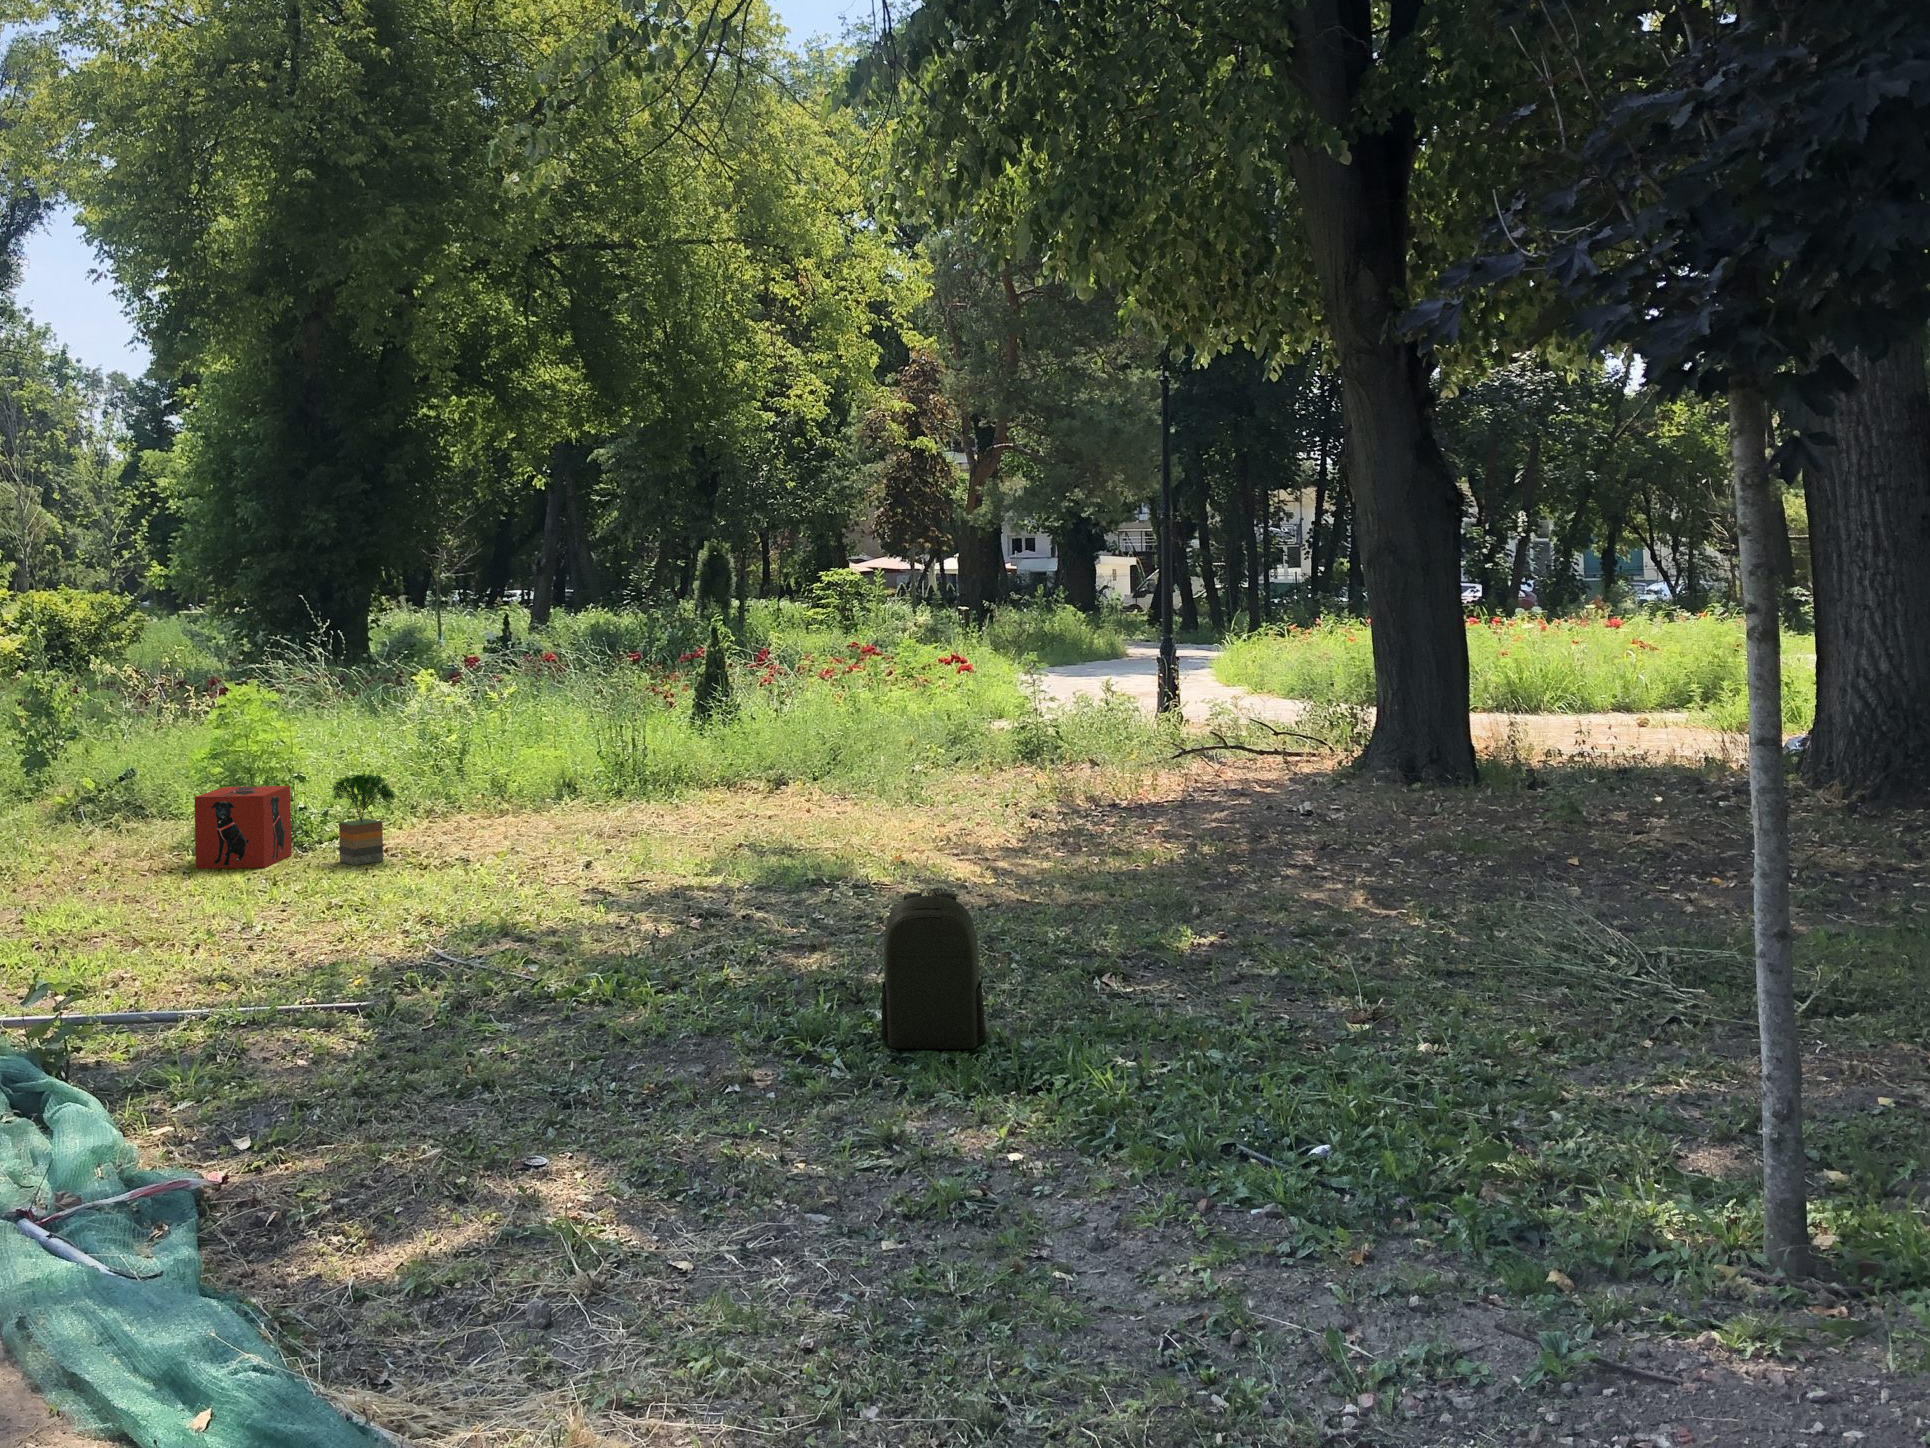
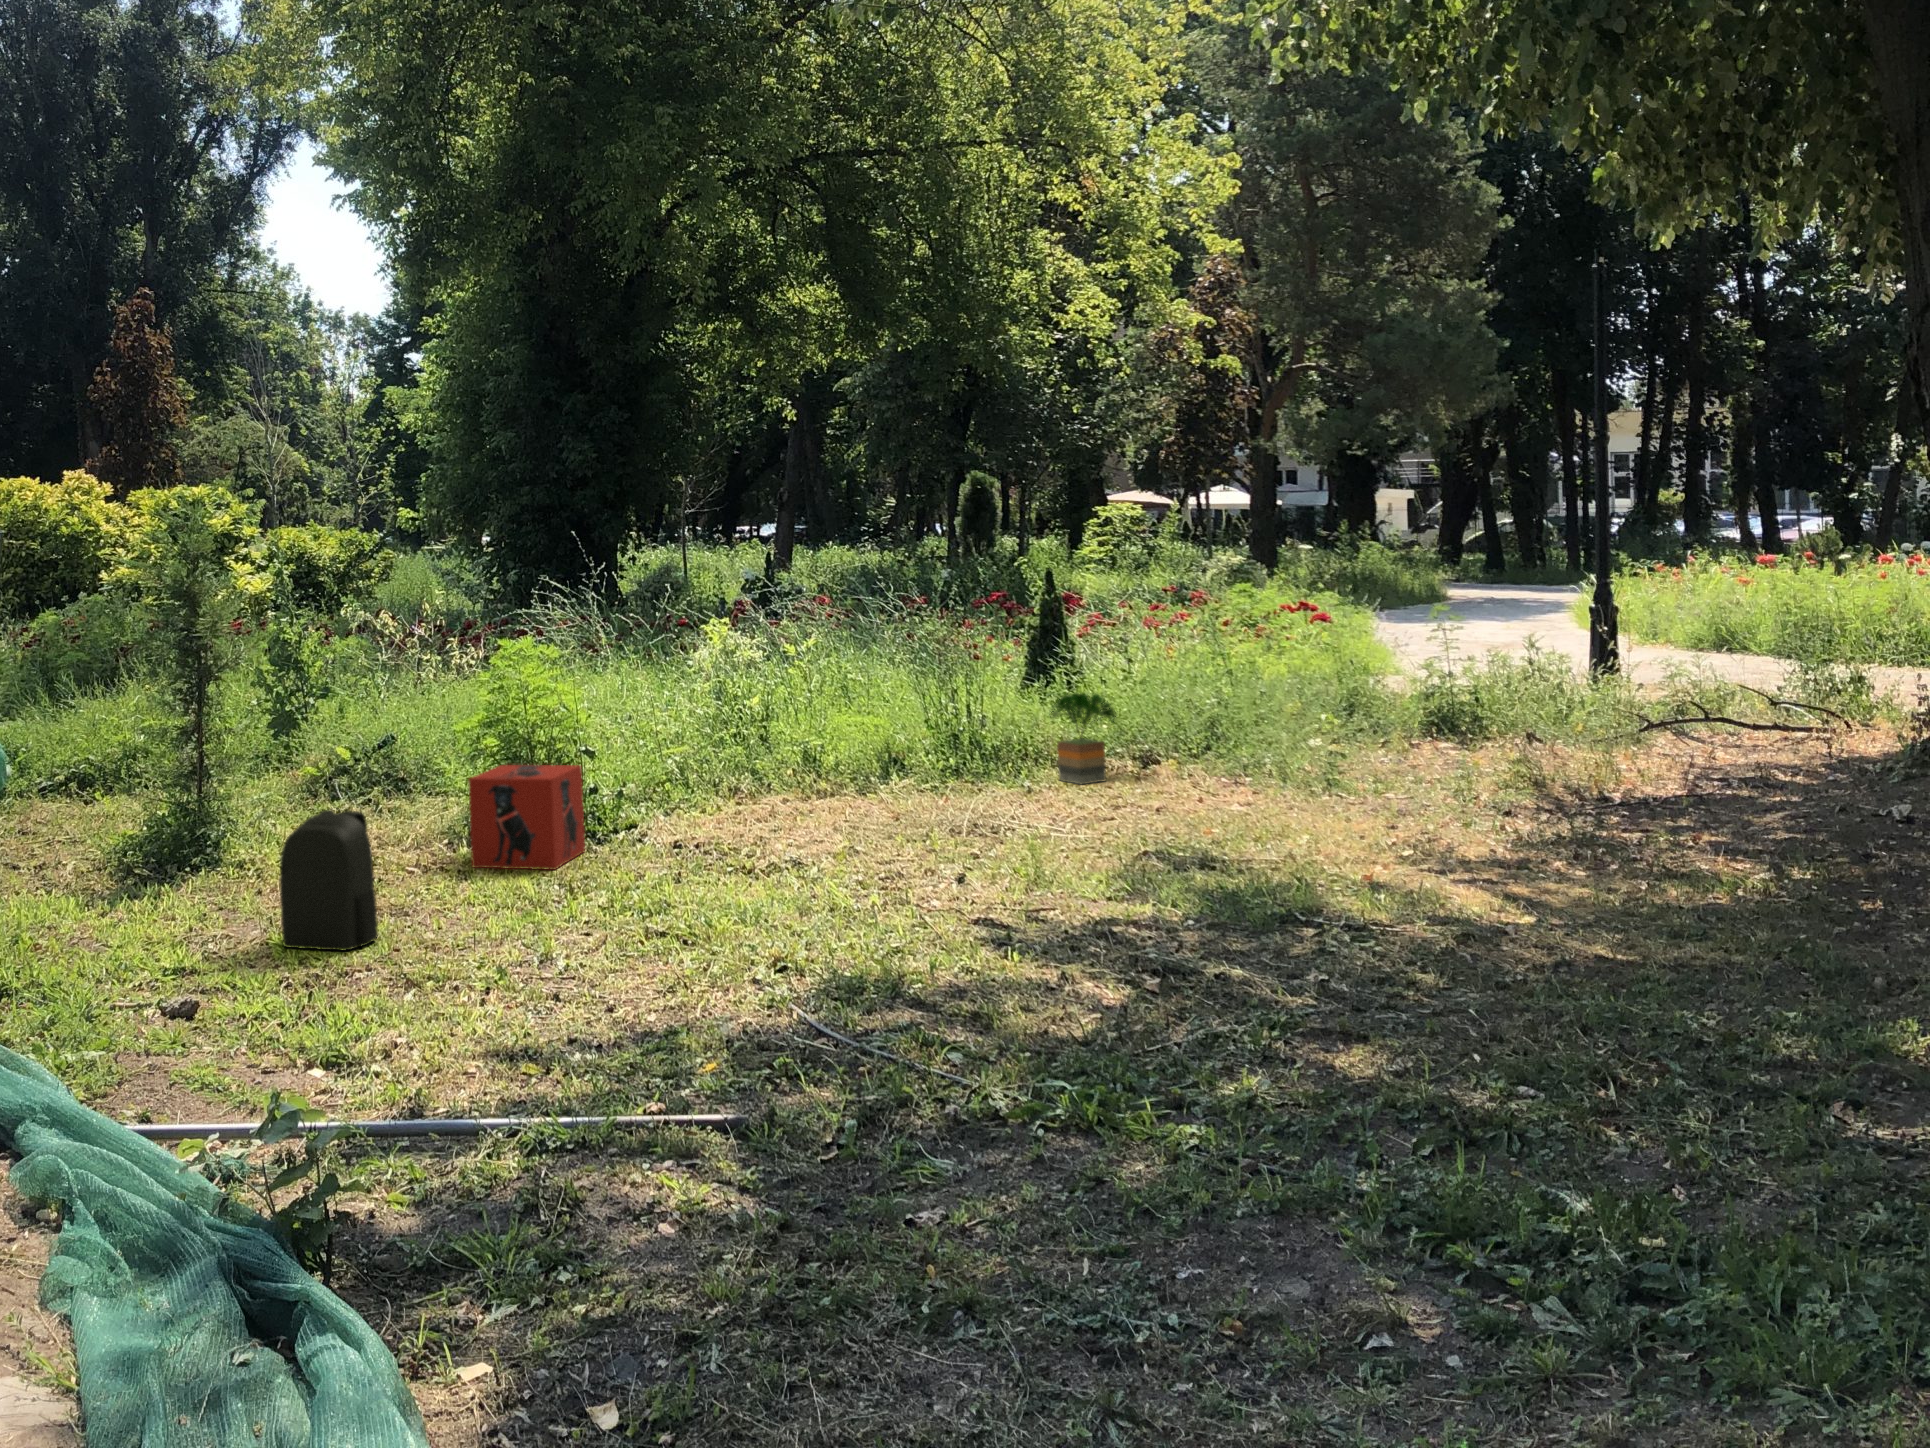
potted tree: present [333,774,395,865] -> present [1049,692,1117,785]
backpack: present [881,888,986,1049] -> present [280,809,378,950]

